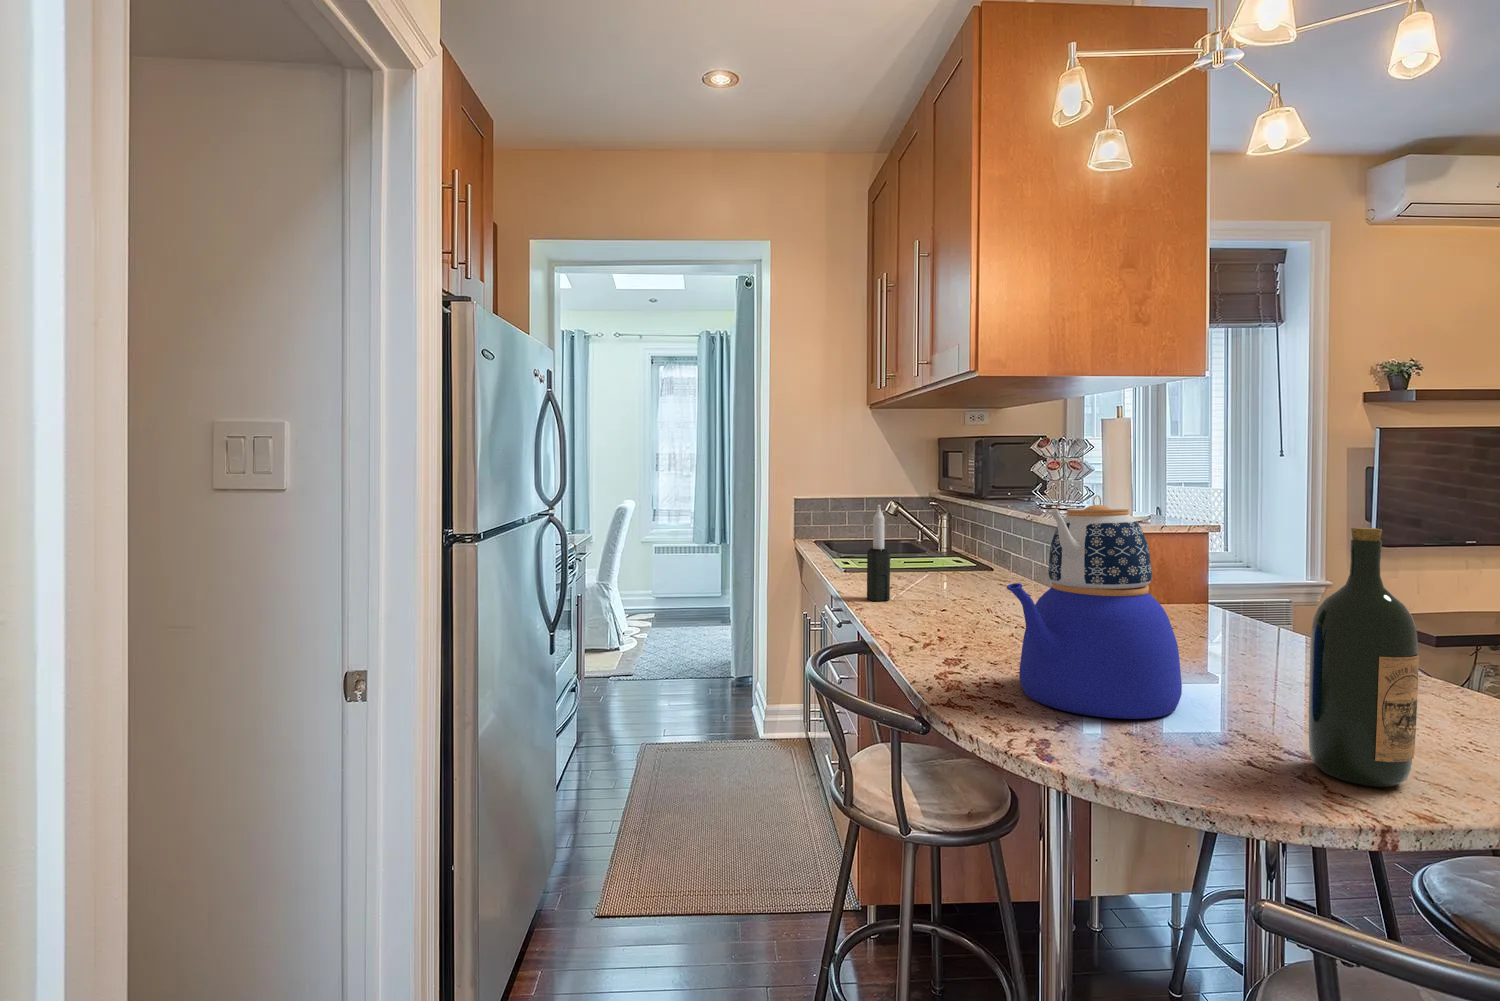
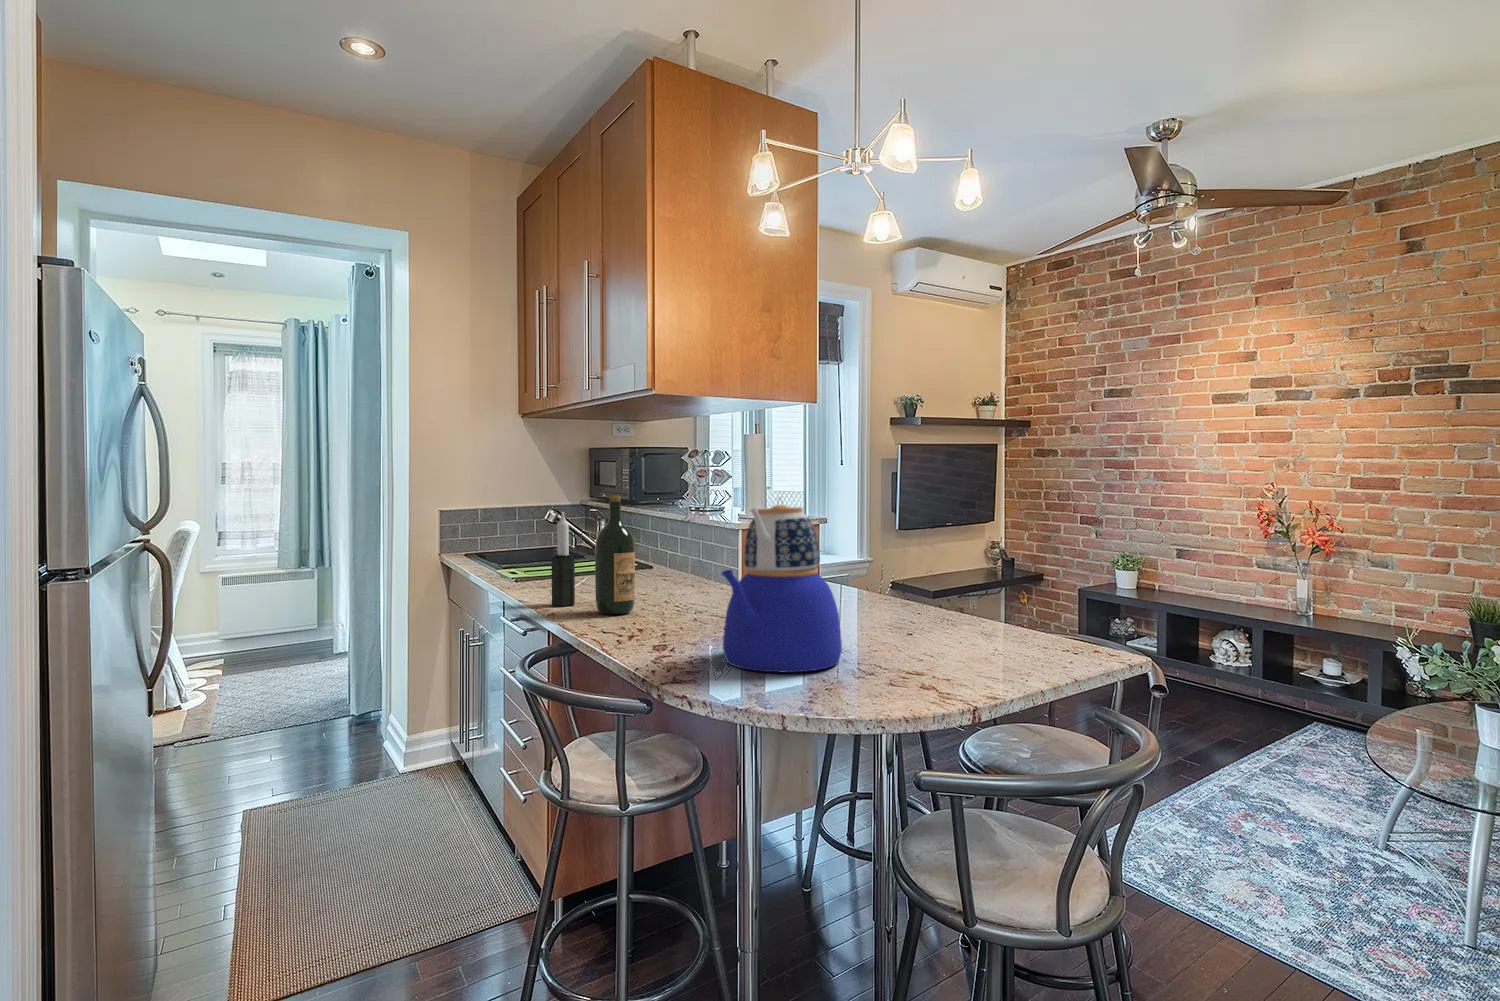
wine bottle: present [1309,528,1419,787] -> present [595,496,635,614]

